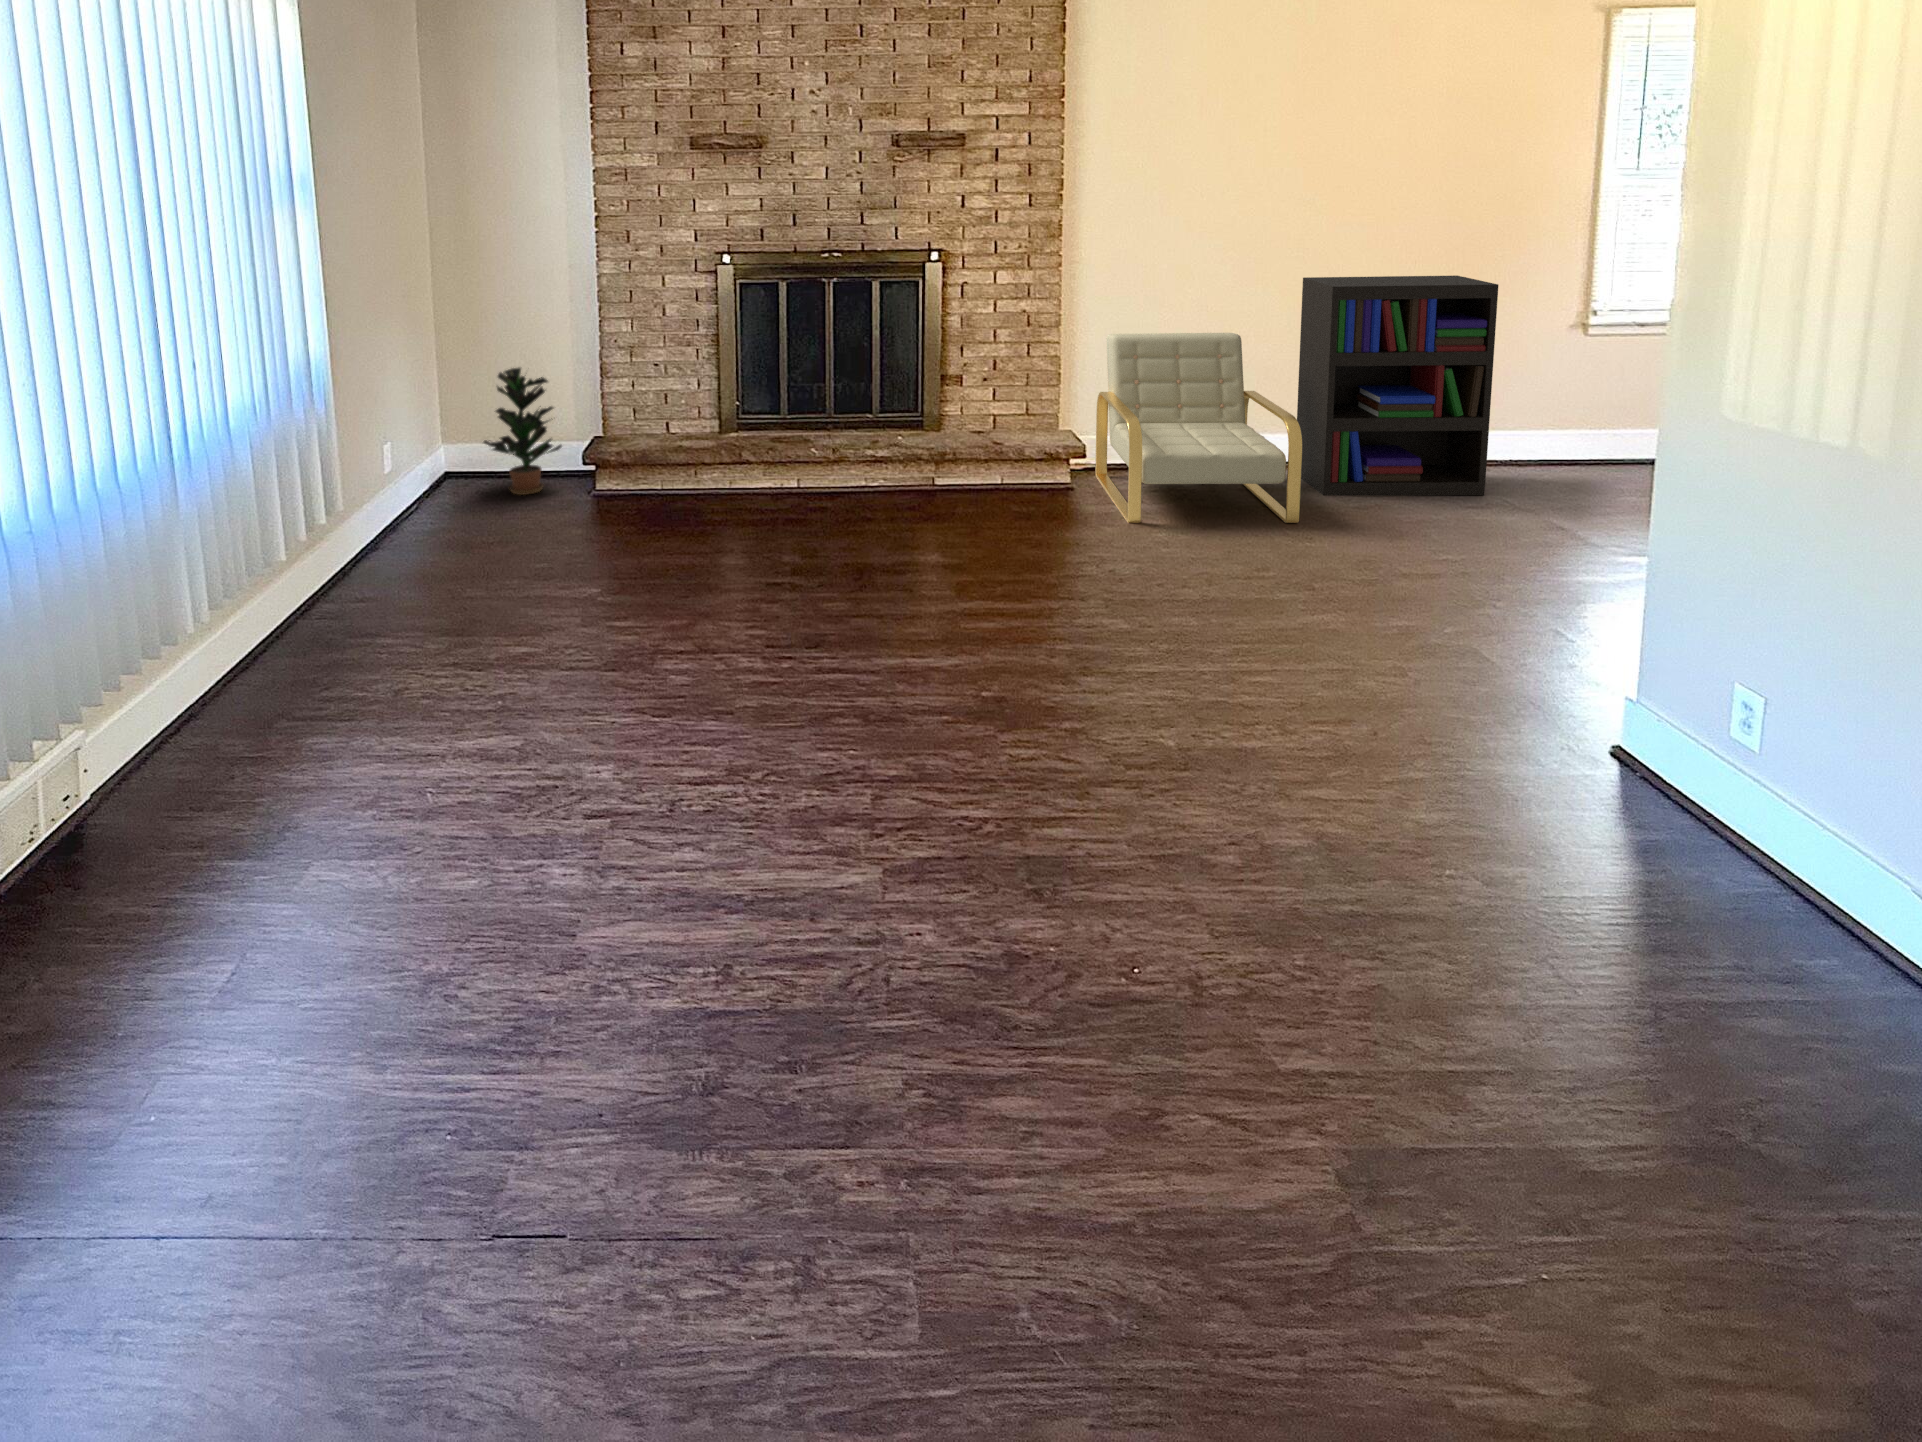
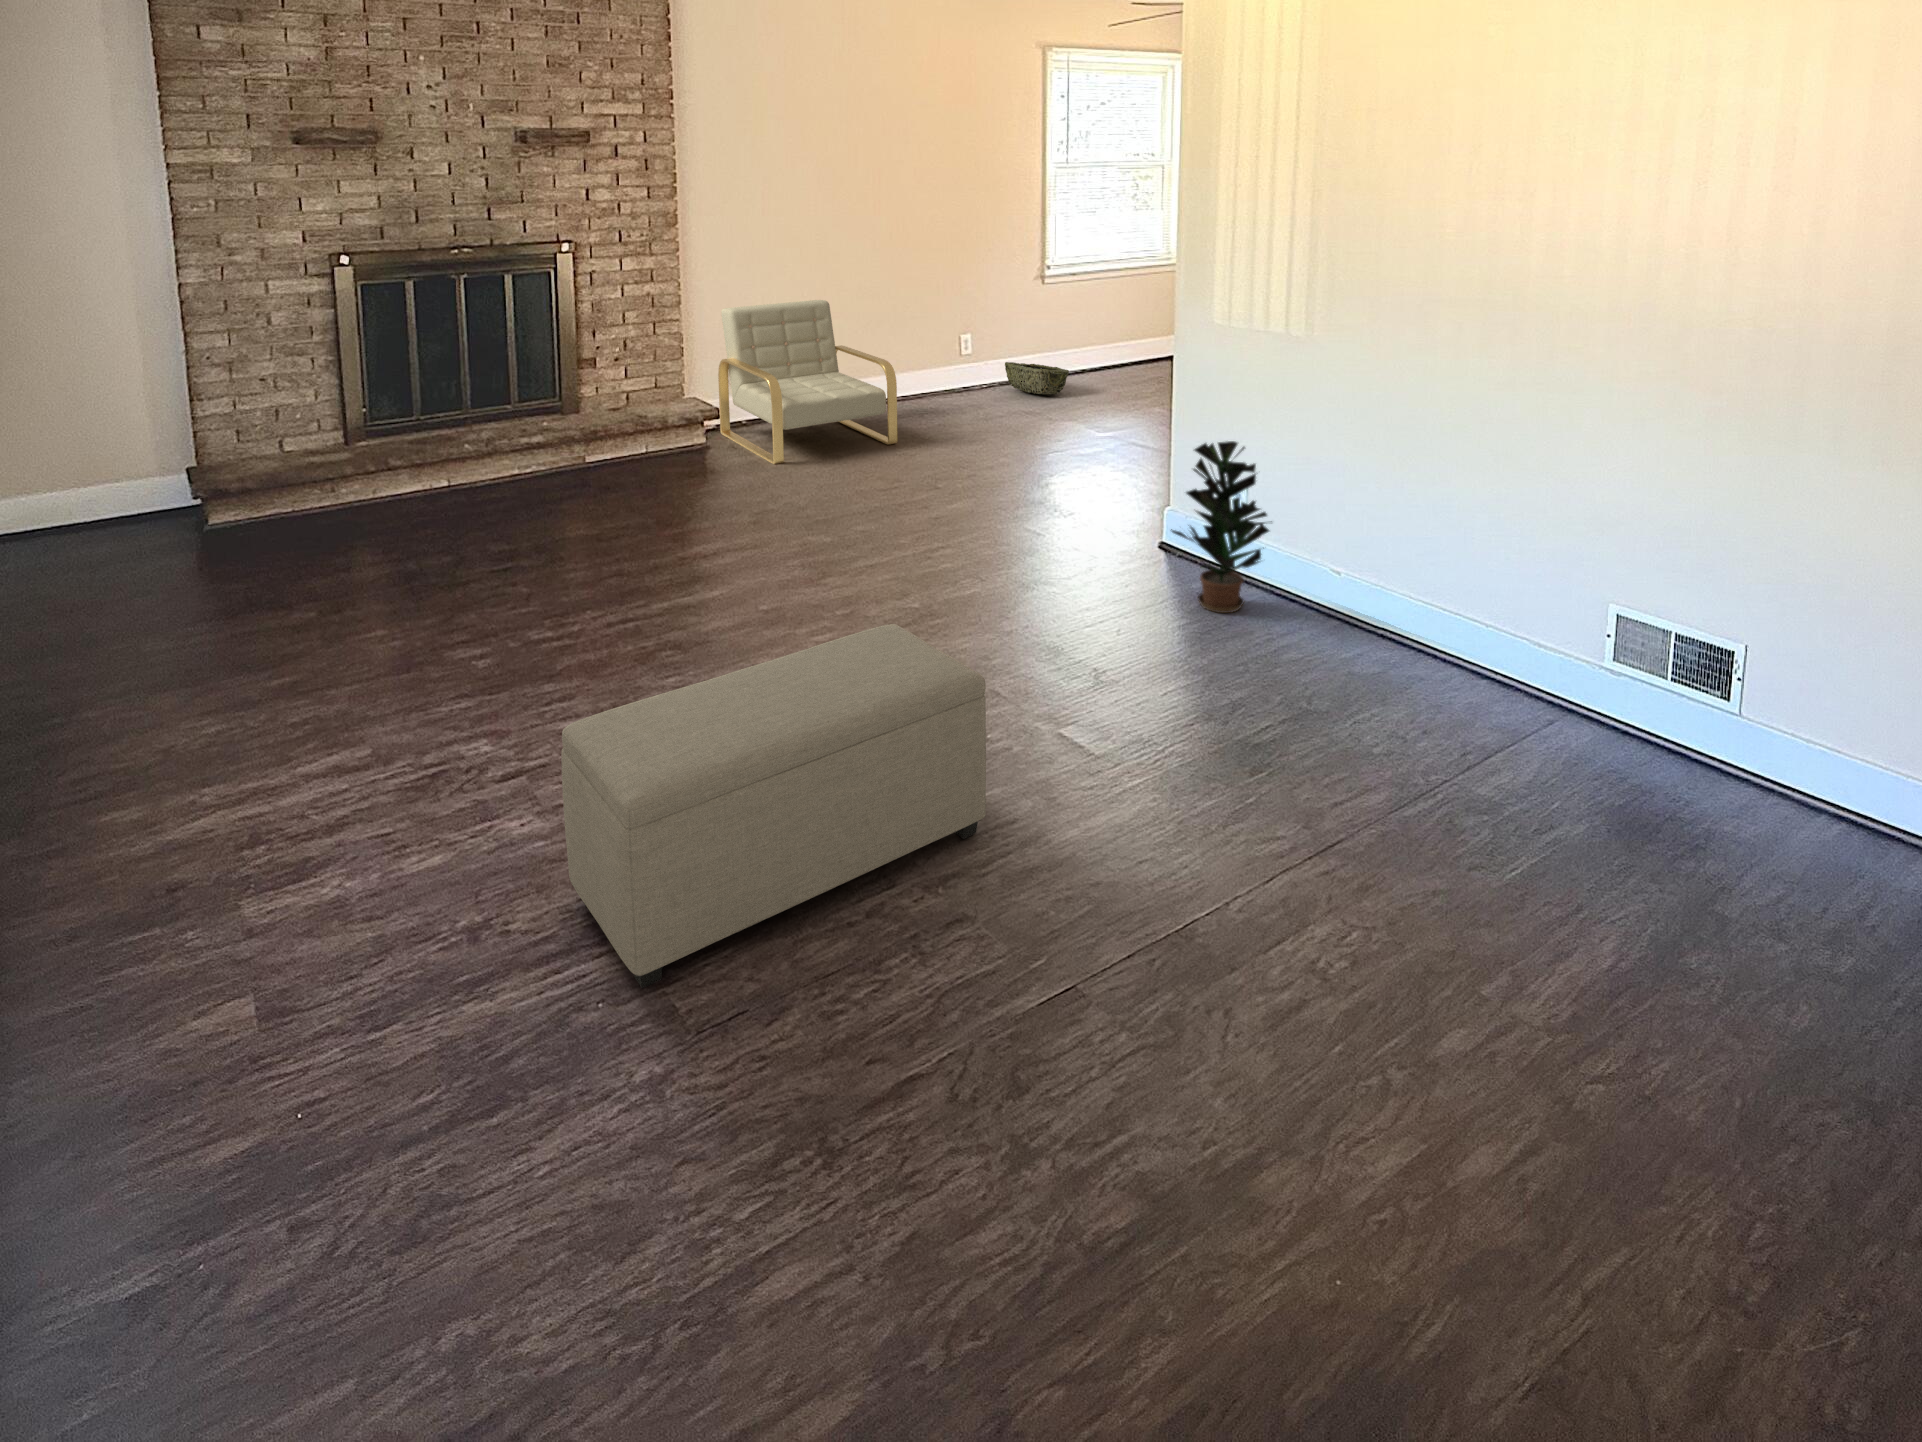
bookshelf: present [1297,275,1498,496] -> none [867,245,1001,422]
potted plant: present [483,368,562,495] -> present [1171,441,1272,613]
woven basket: none [1508,437,1608,492] -> present [1005,362,1069,395]
ottoman: none [478,777,1016,1134] -> present [561,624,986,988]

